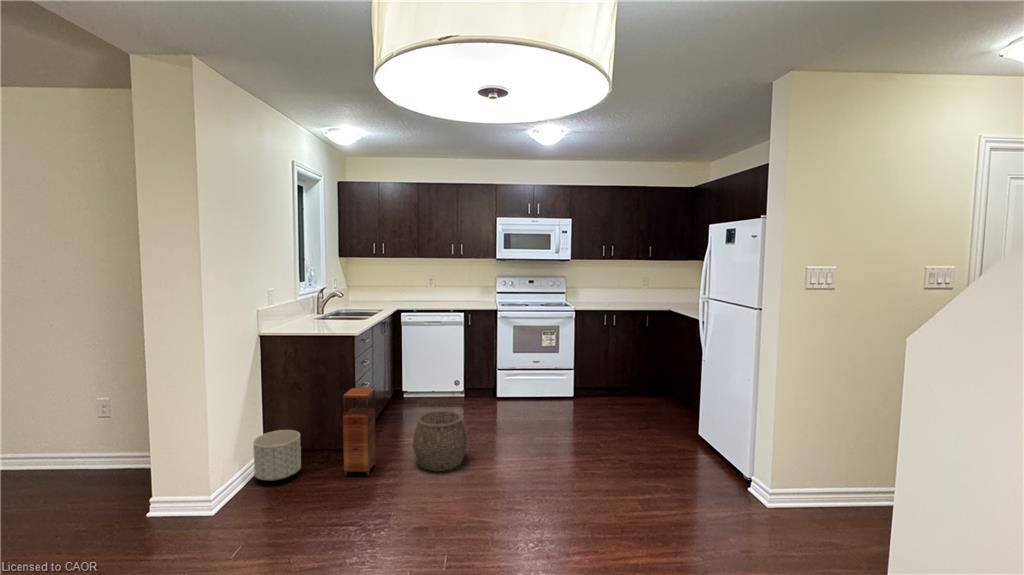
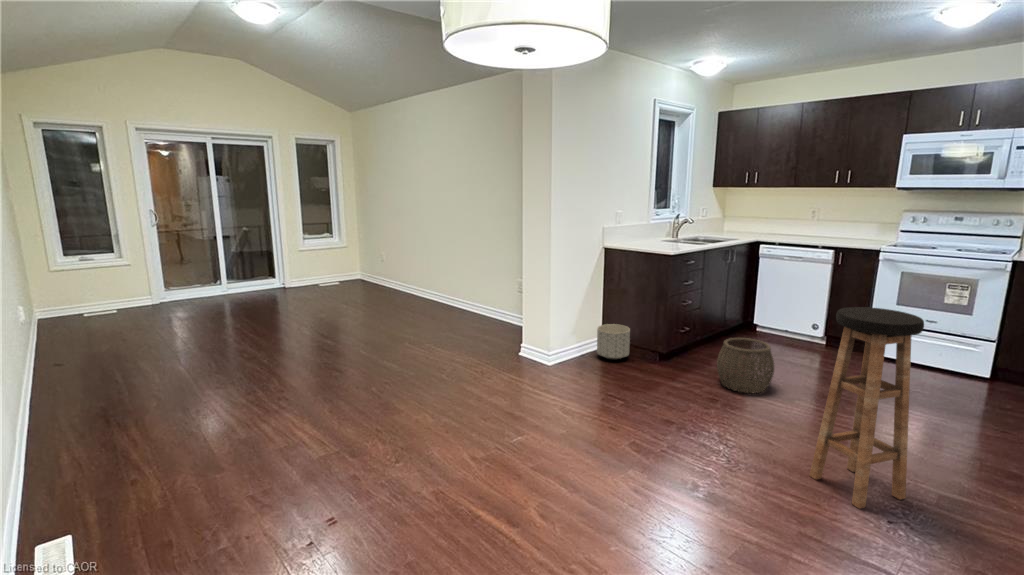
bar stool: none [563,365,632,556] -> present [809,307,924,509]
storage cabinet: present [343,388,376,476] -> none [656,302,689,377]

